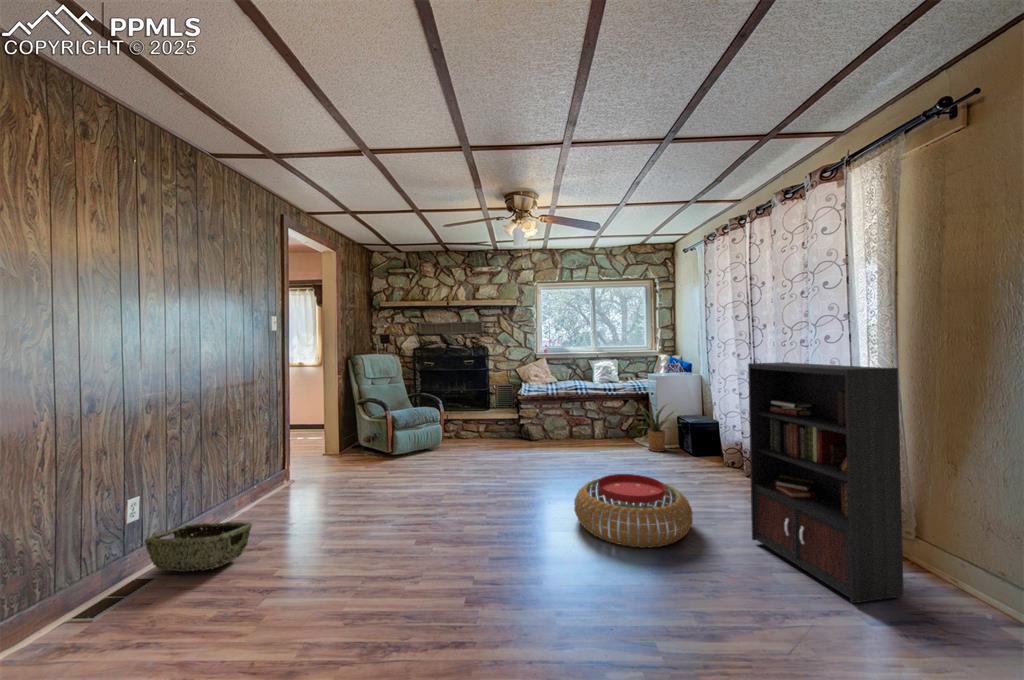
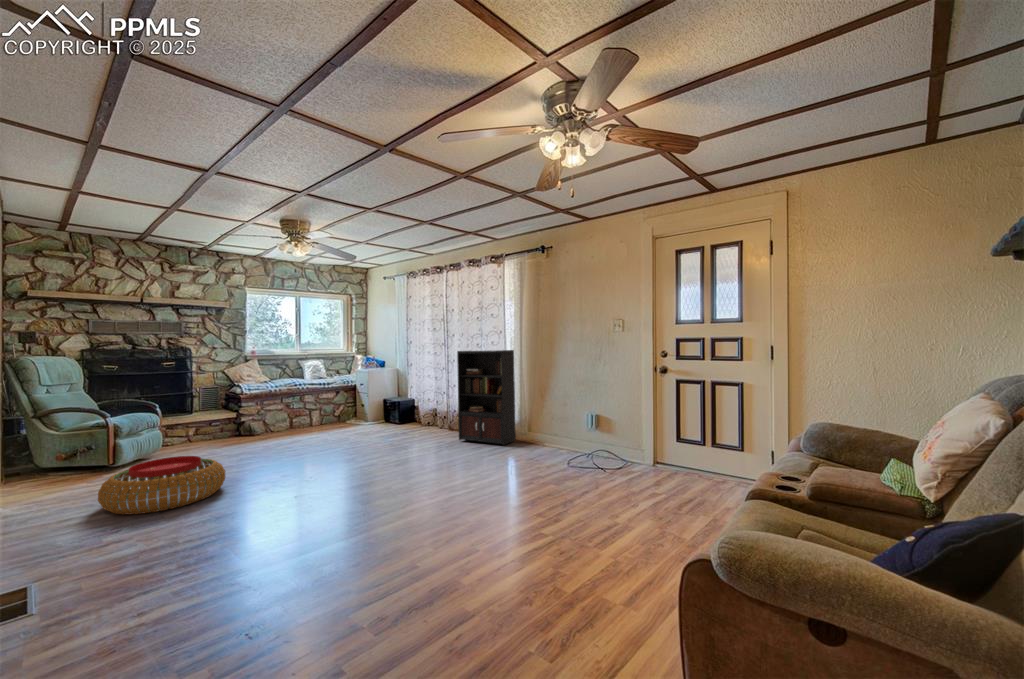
house plant: present [640,404,676,452] -> none [350,386,385,423]
pouf: present [574,474,693,548] -> present [98,456,226,514]
woven basket: present [145,522,252,571] -> none [8,502,127,561]

